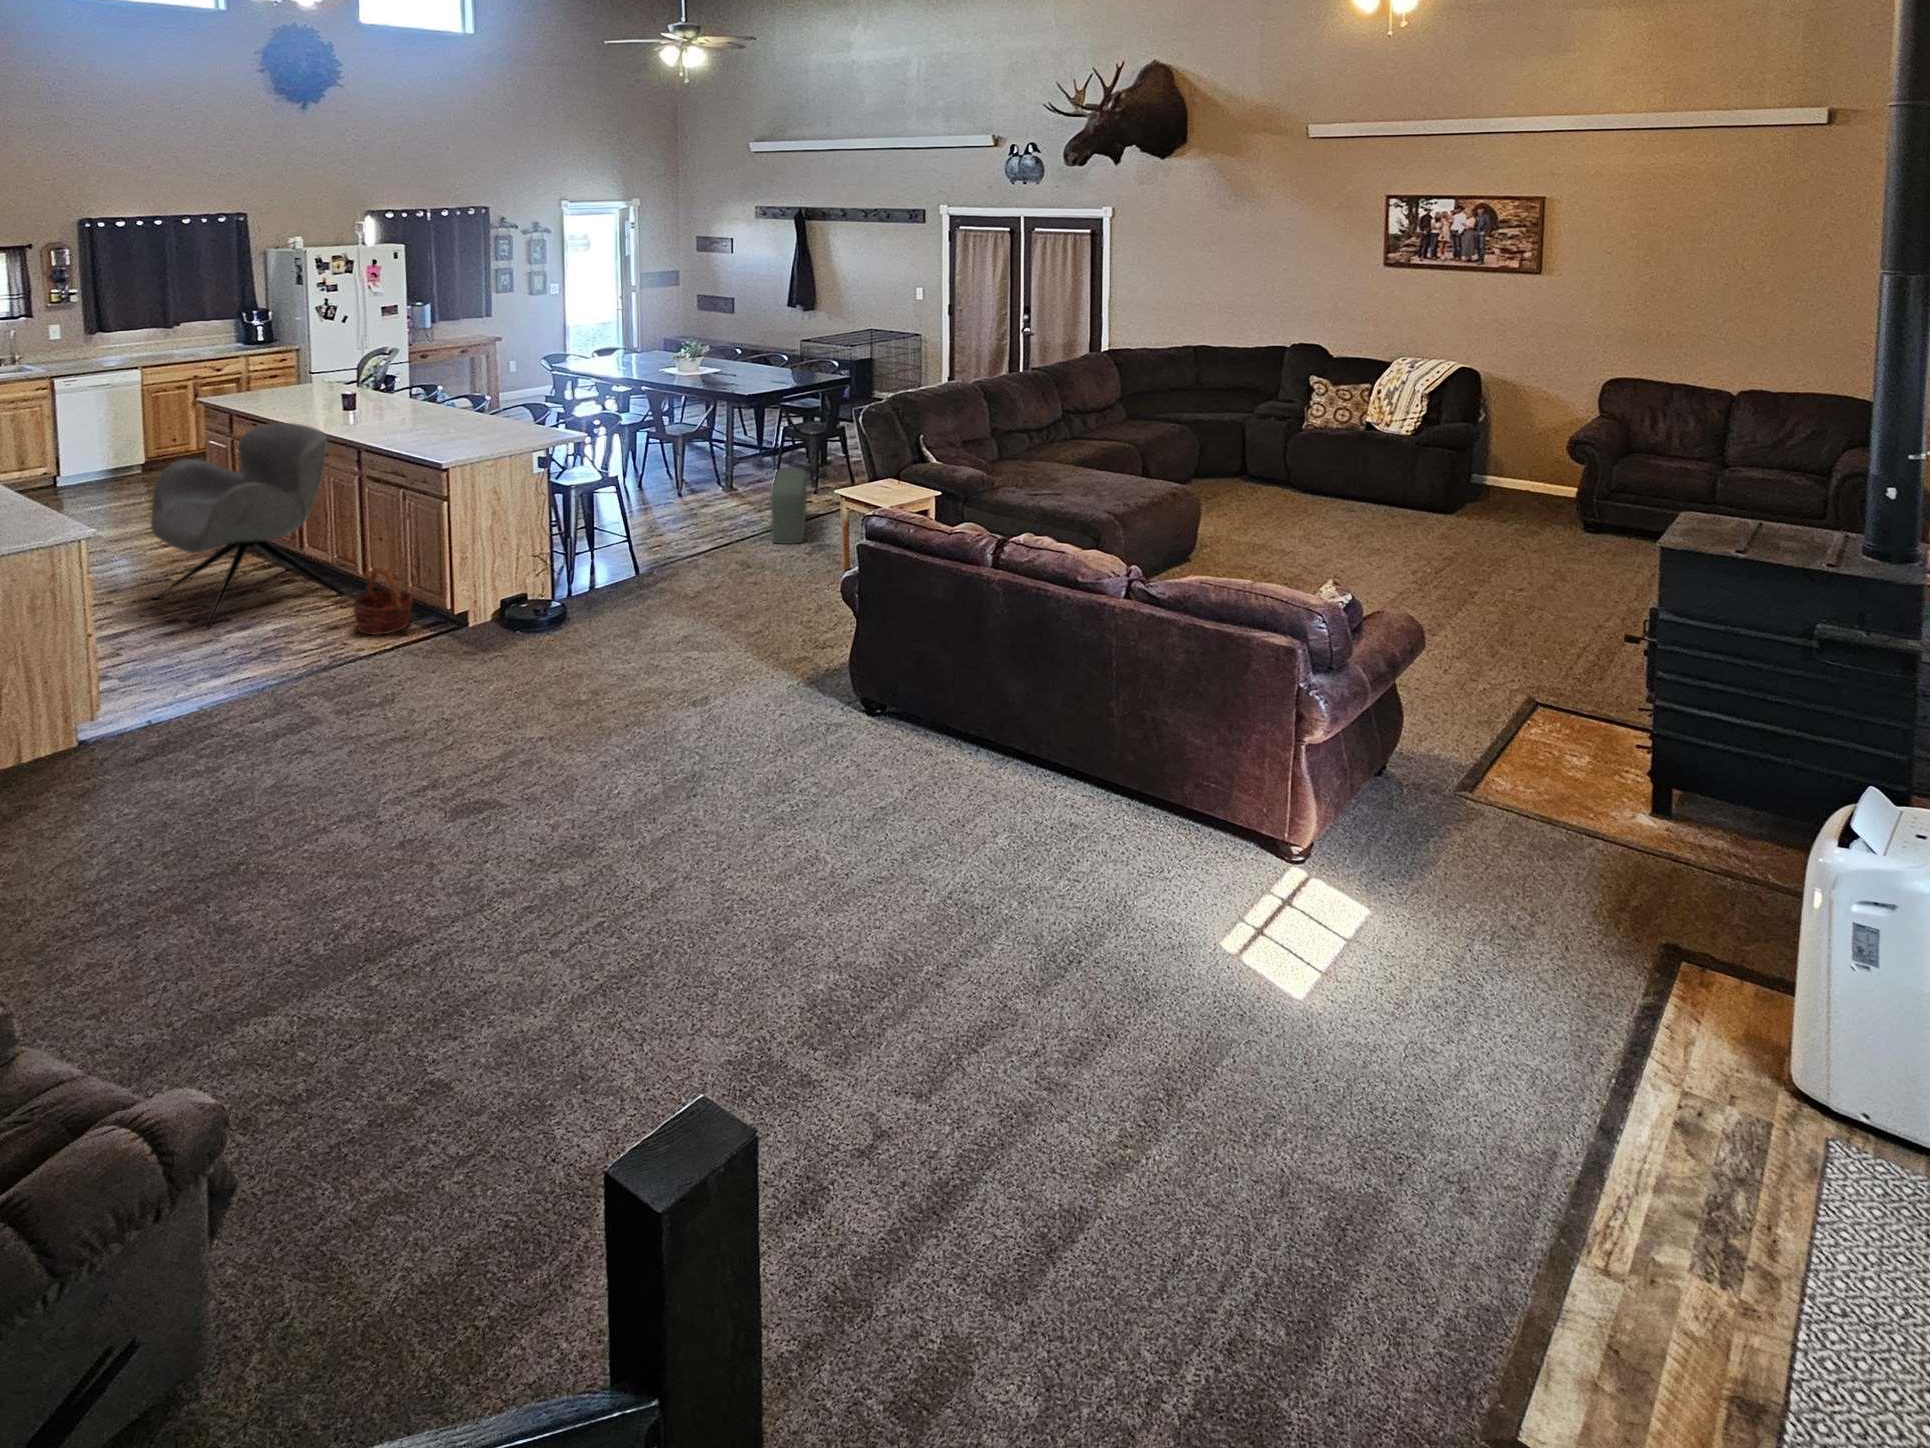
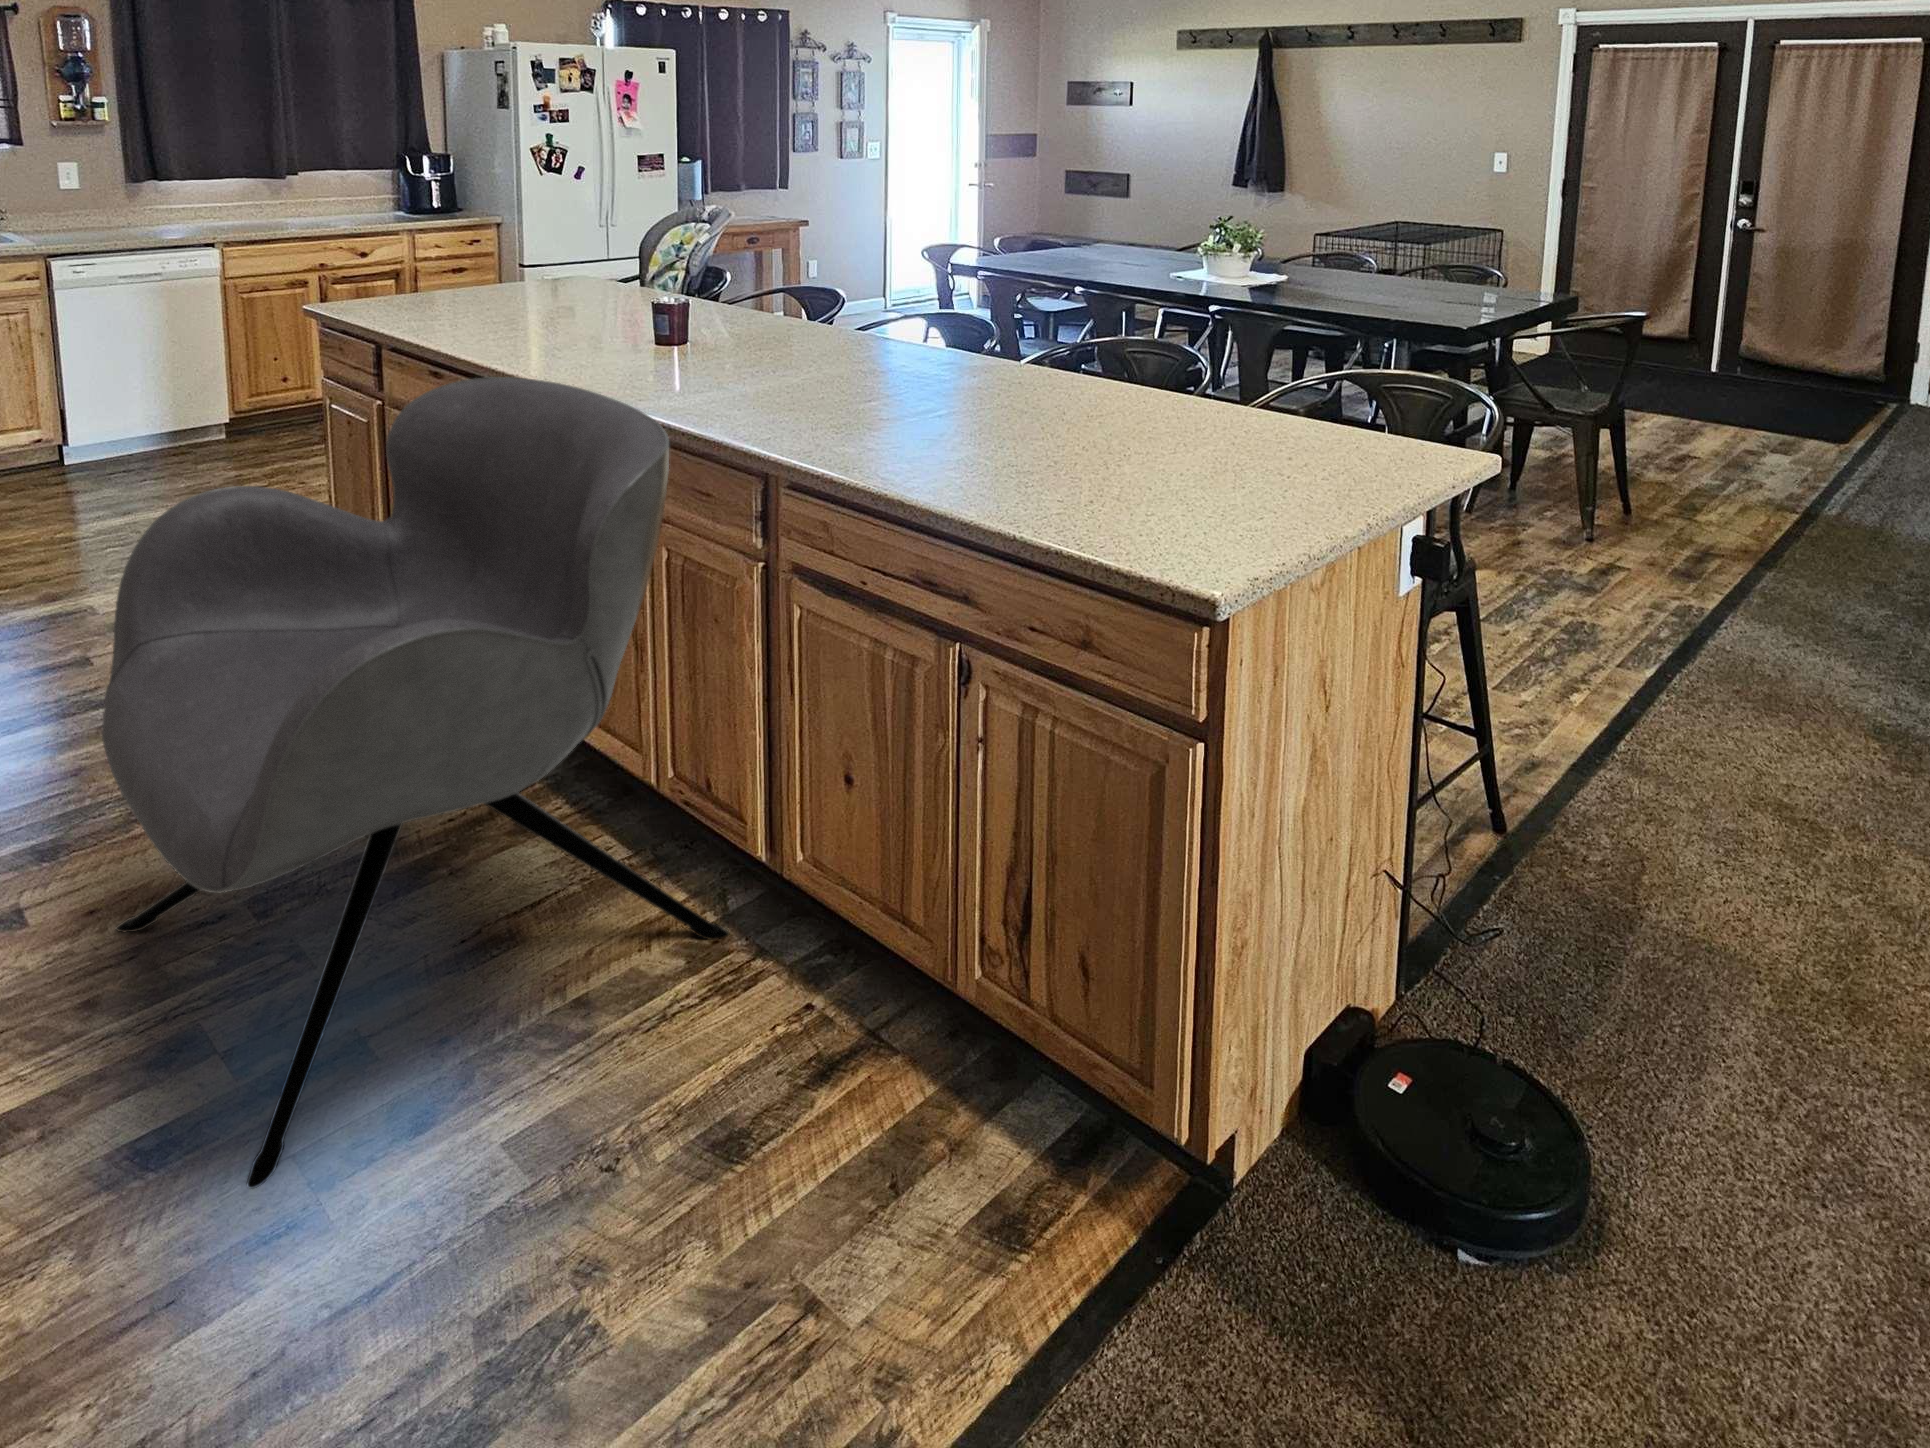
pouf: present [771,468,807,544] -> none [1606,498,1823,710]
basket: present [352,567,413,635] -> none [816,964,1044,1279]

